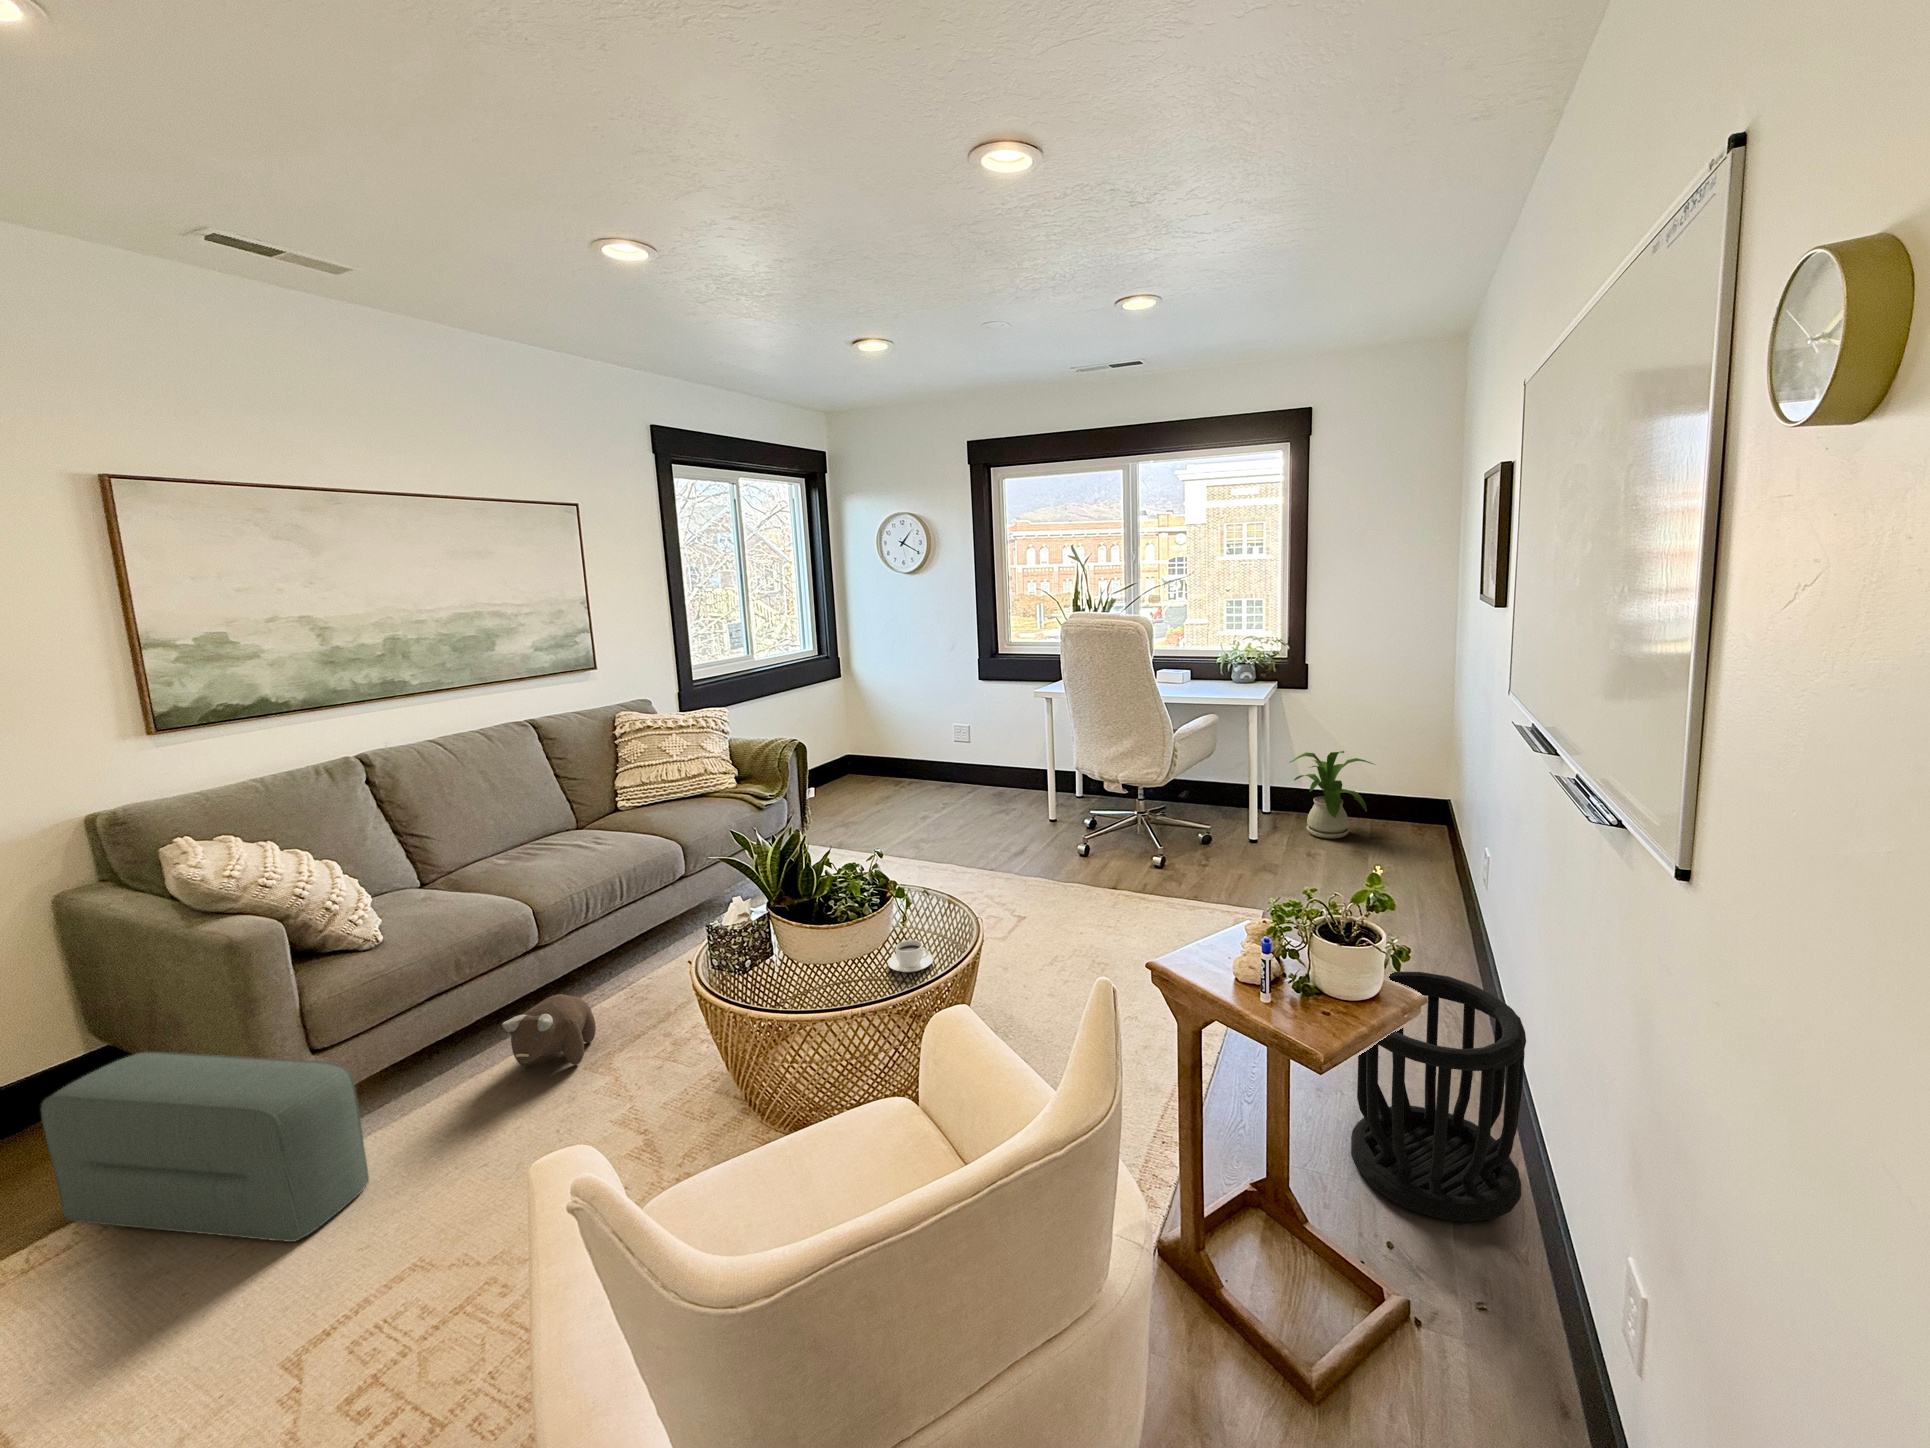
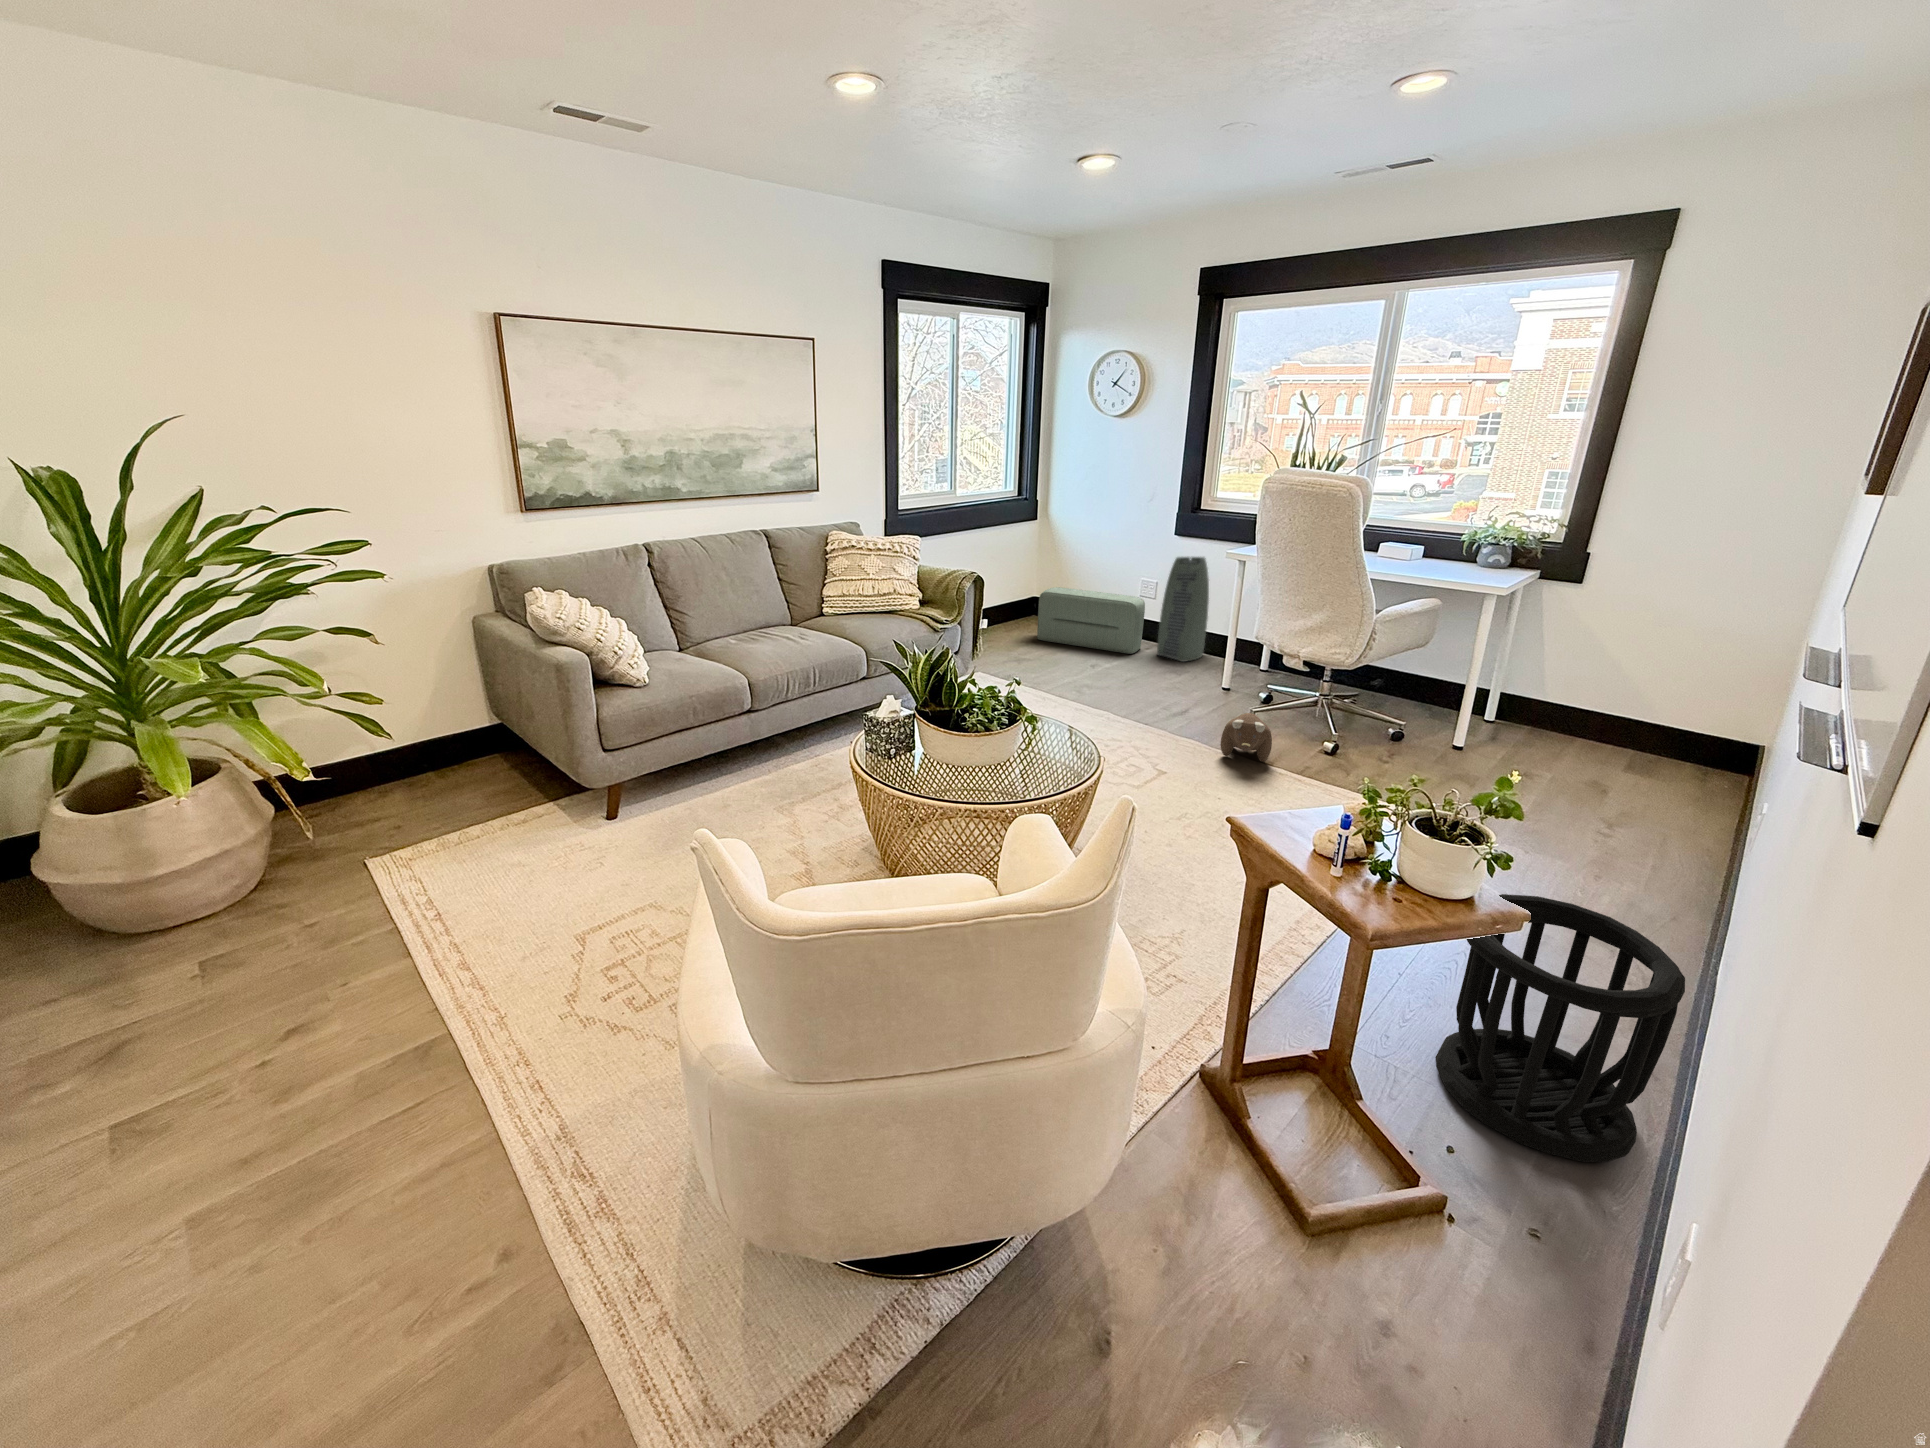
air purifier: none [978,698,1021,801] -> present [1157,556,1209,662]
house plant: present [1290,751,1375,838] -> none [1527,658,1650,763]
coffee cup: present [888,940,933,972] -> none [1009,761,1050,788]
plush toy: present [502,994,596,1067] -> present [1220,713,1272,762]
pouf: present [41,1052,369,1242] -> present [1037,587,1145,654]

